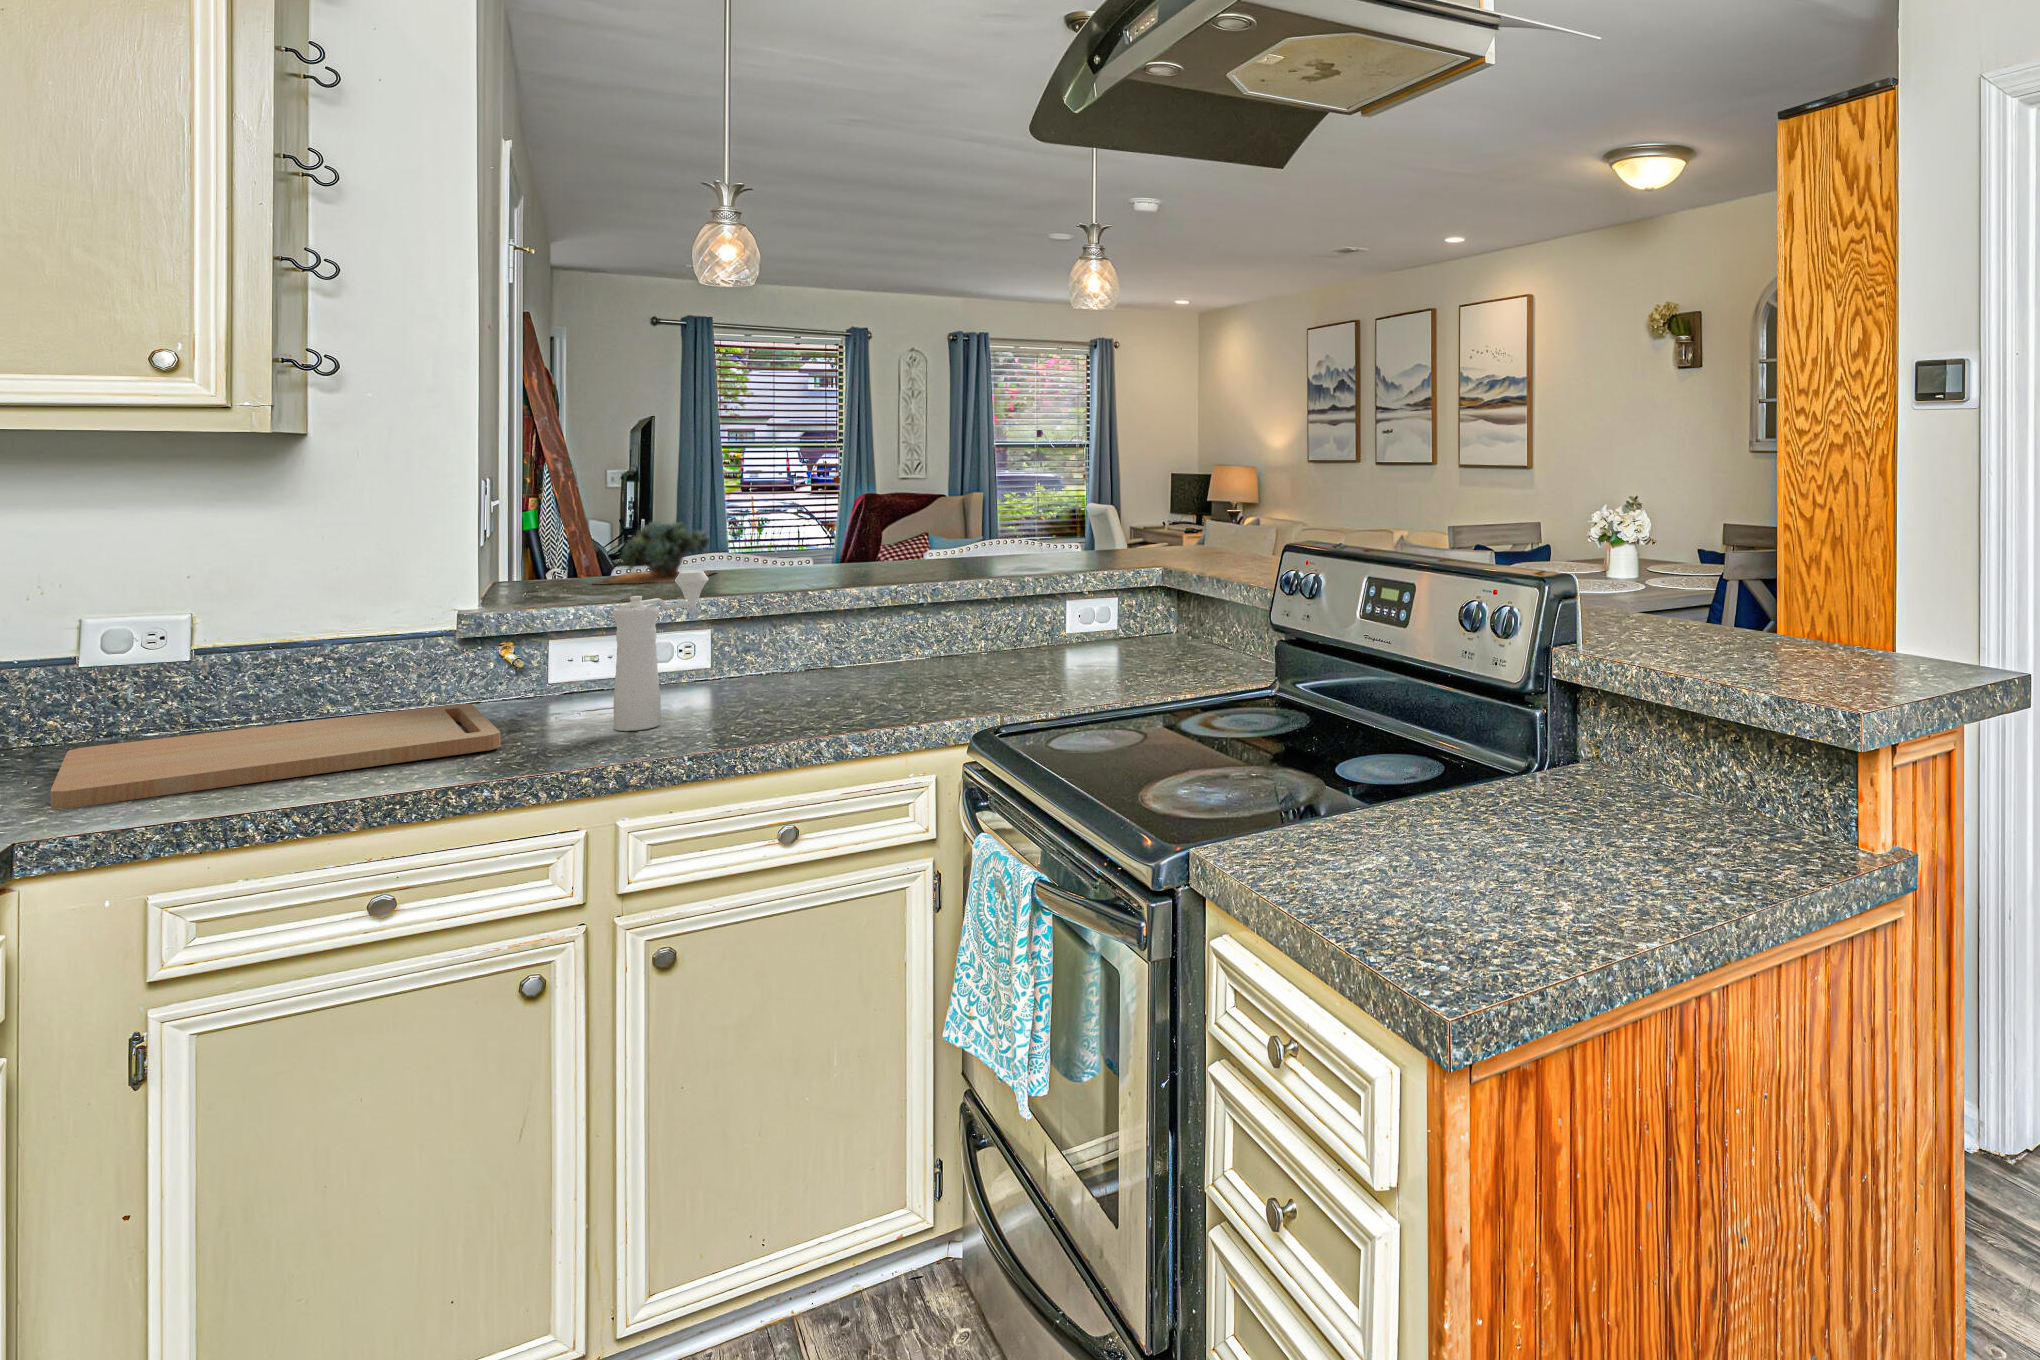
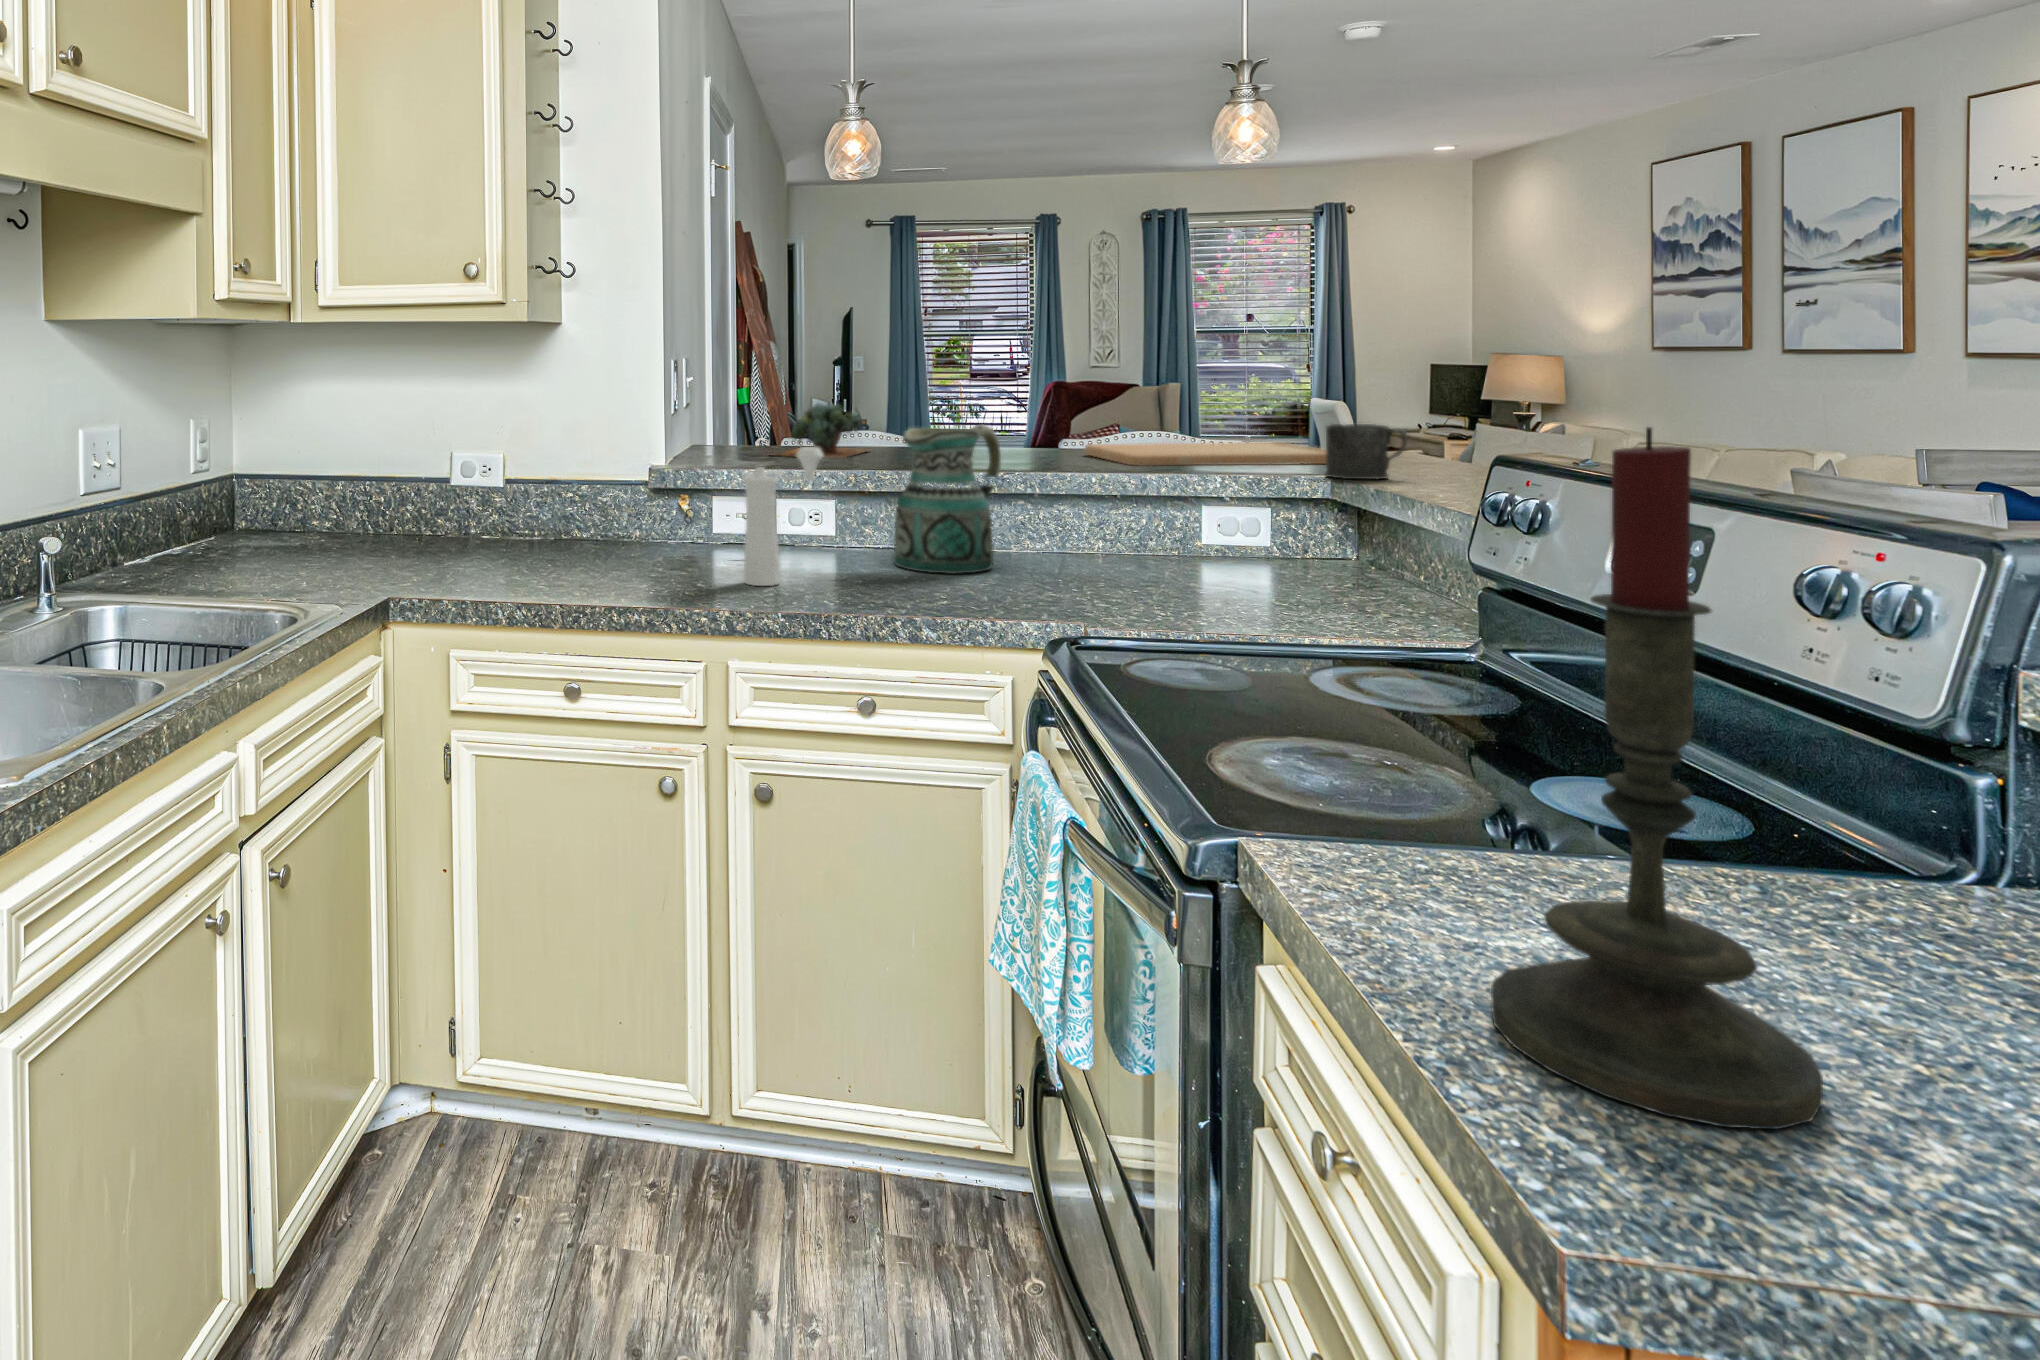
candle: none [1371,525,1519,932] -> present [1491,427,1823,1129]
mug: none [1153,526,1210,571] -> present [1325,424,1408,479]
ceramic pitcher: none [780,538,888,692] -> present [893,424,1001,574]
cutting board: present [50,704,500,809] -> present [1085,442,1326,466]

